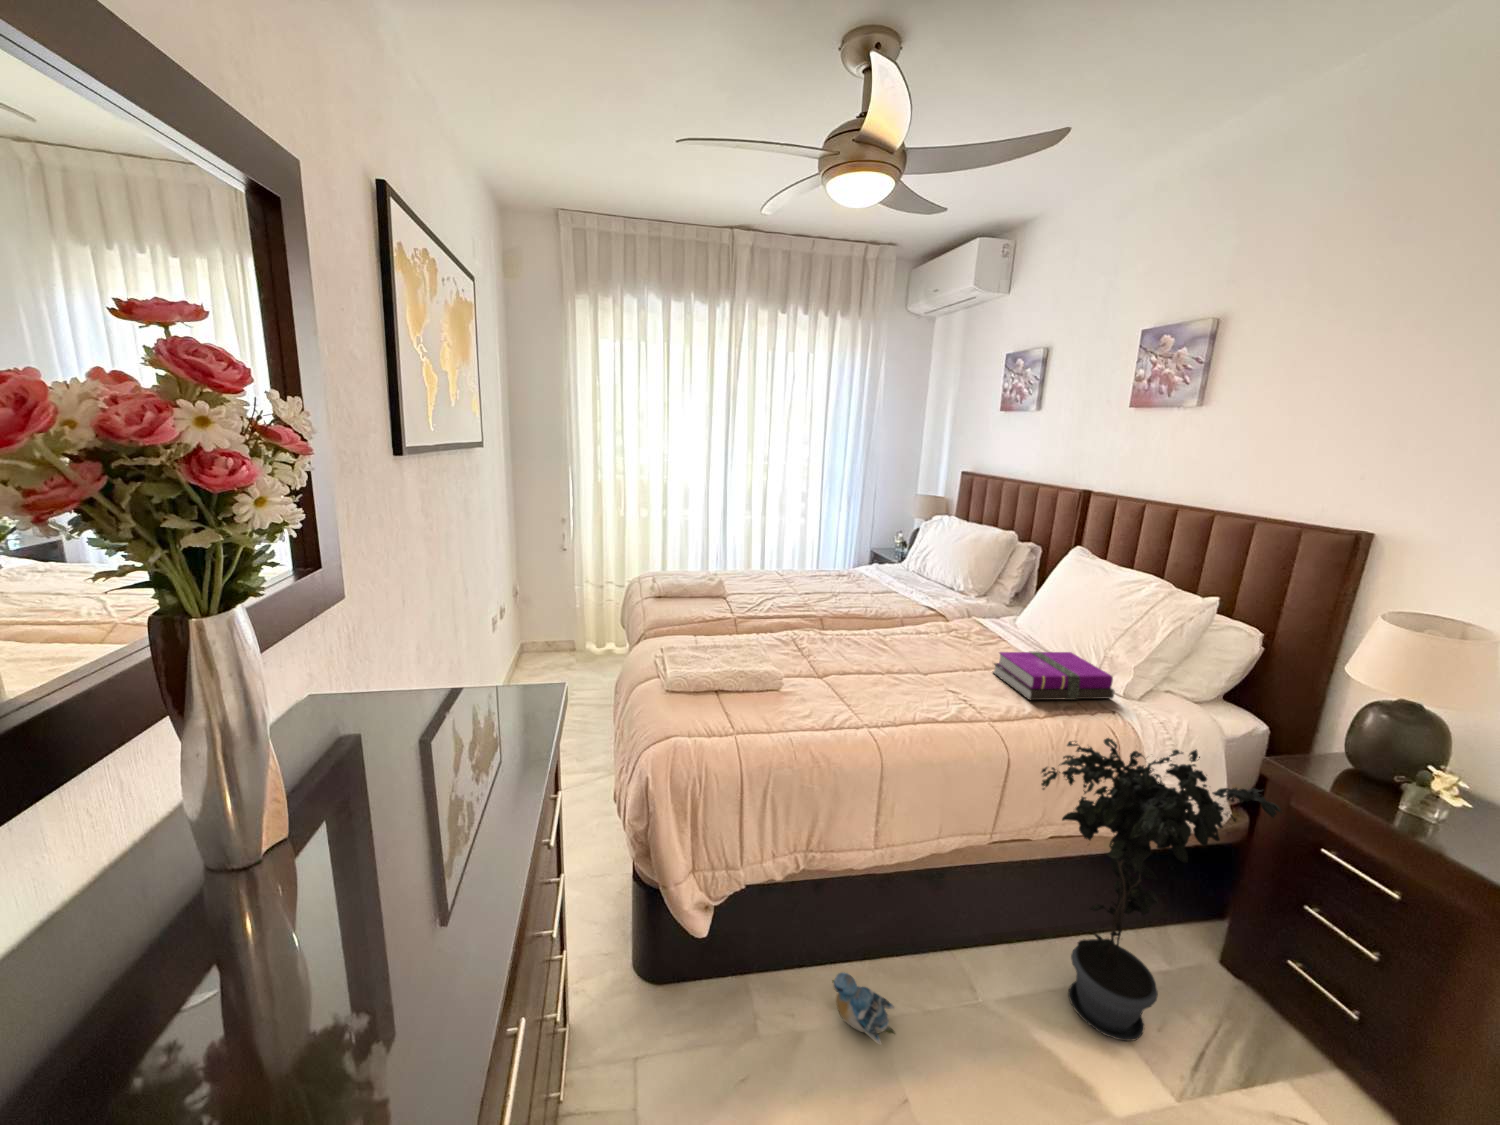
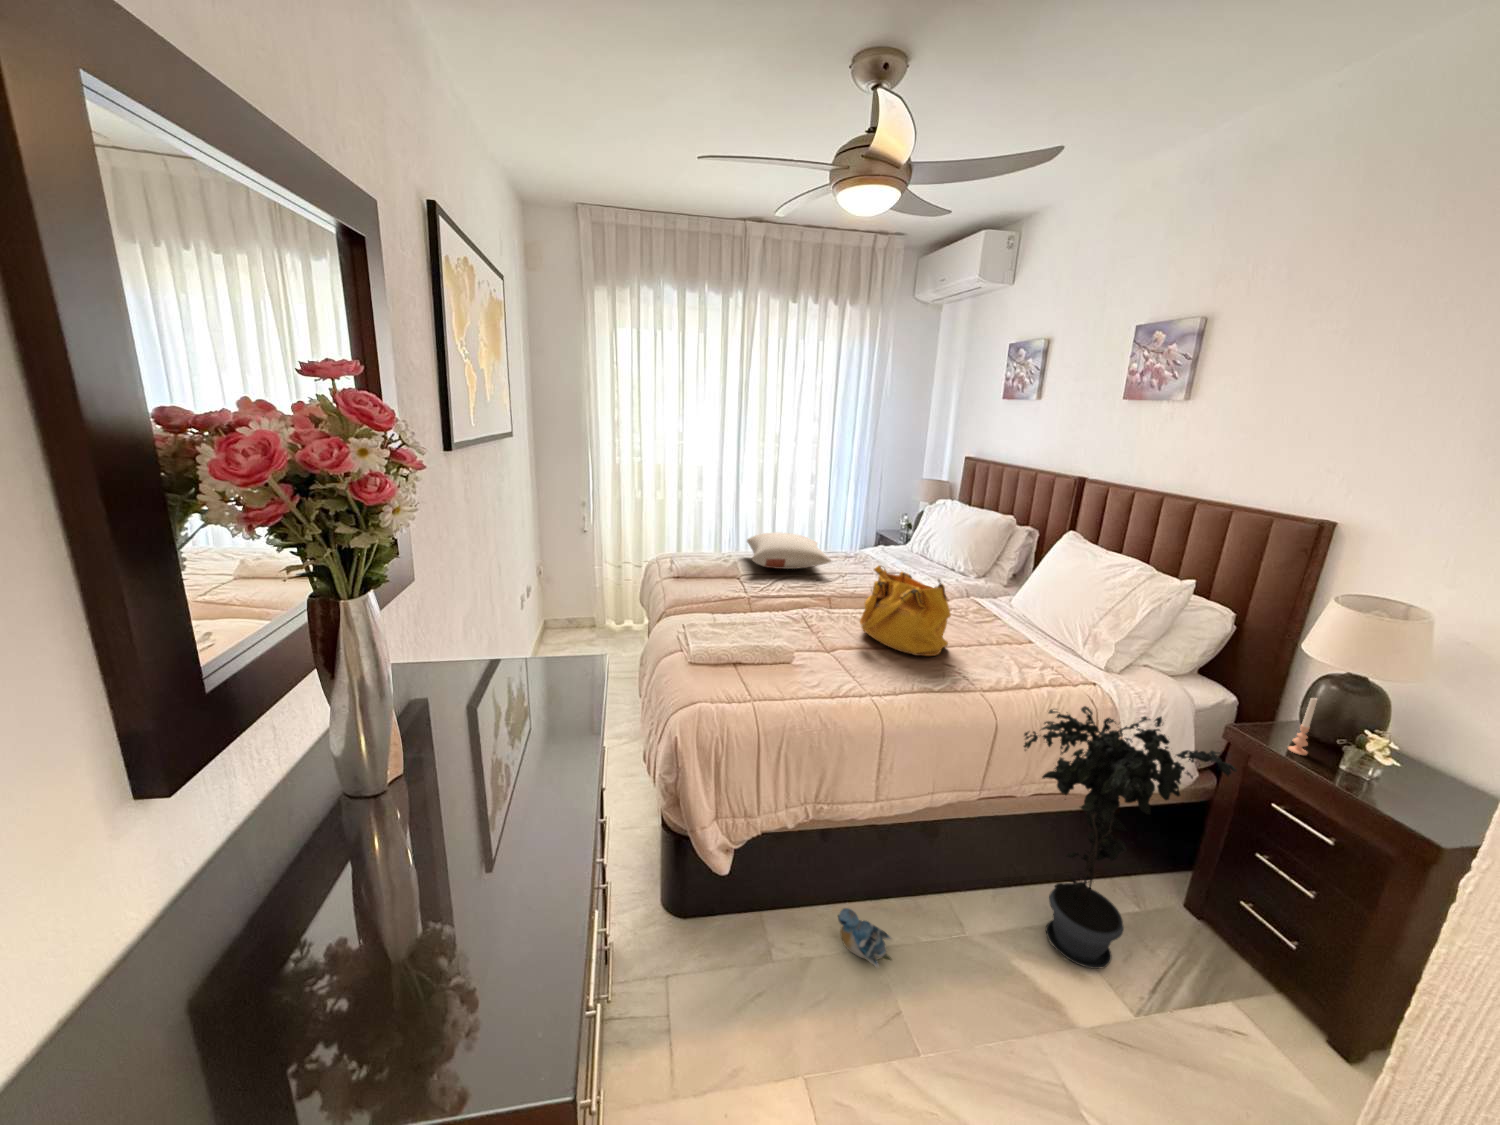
pillow: none [733,550,824,588] -> present [747,532,831,569]
handbag: none [855,582,954,682] -> present [860,566,951,656]
notebook: present [993,652,1115,700] -> none [985,629,1096,673]
candle: none [1334,727,1366,792] -> present [1288,698,1317,755]

